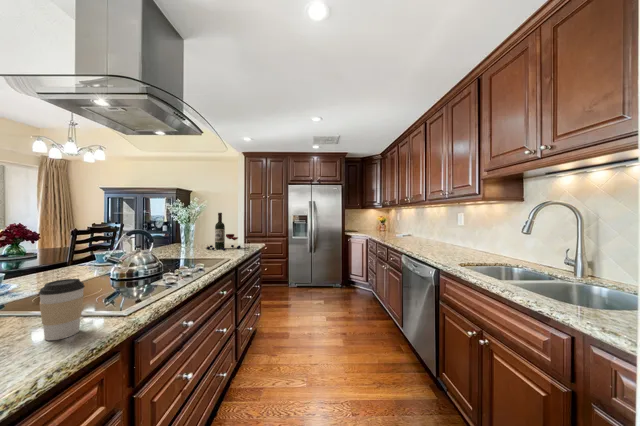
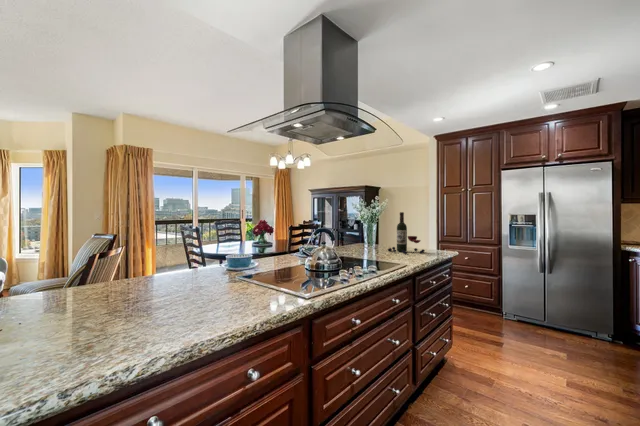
coffee cup: present [39,279,85,341] -> none [258,265,282,306]

